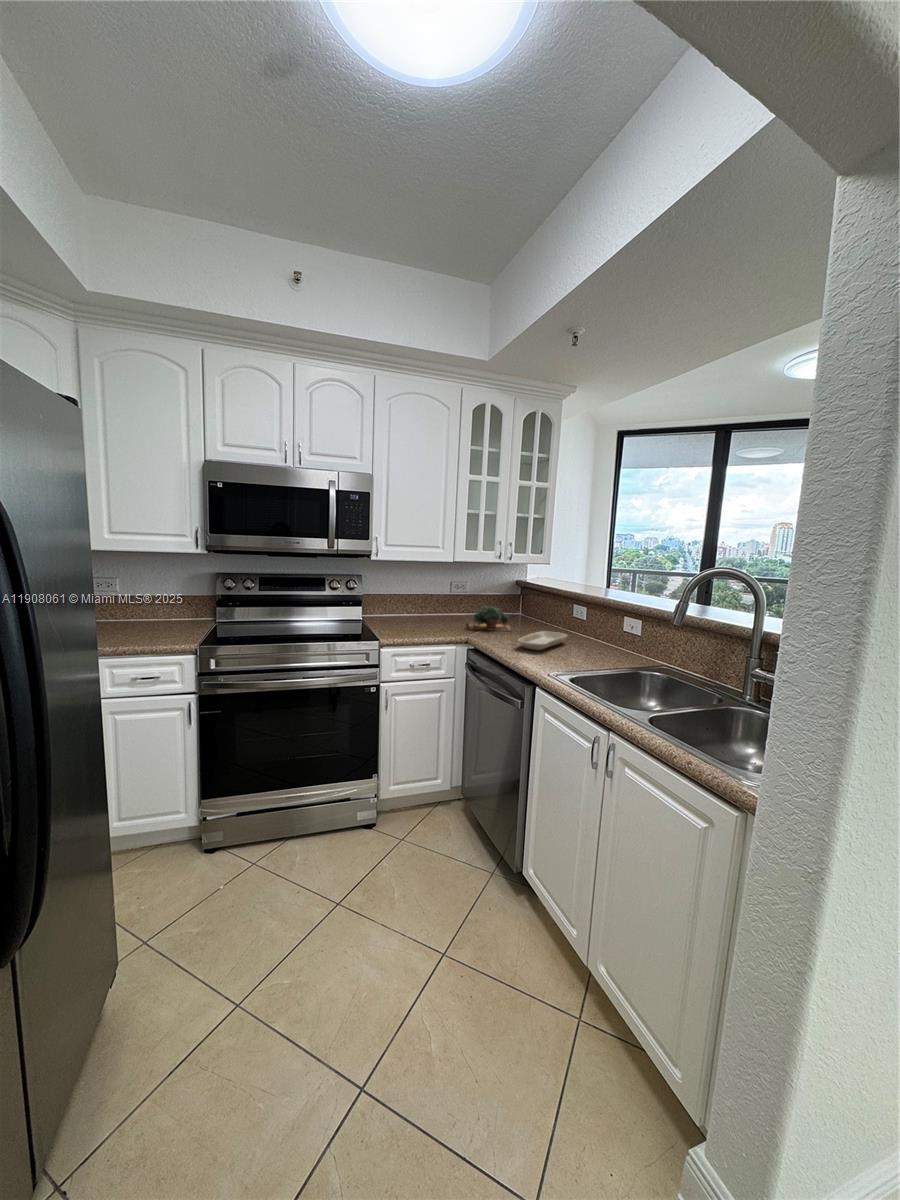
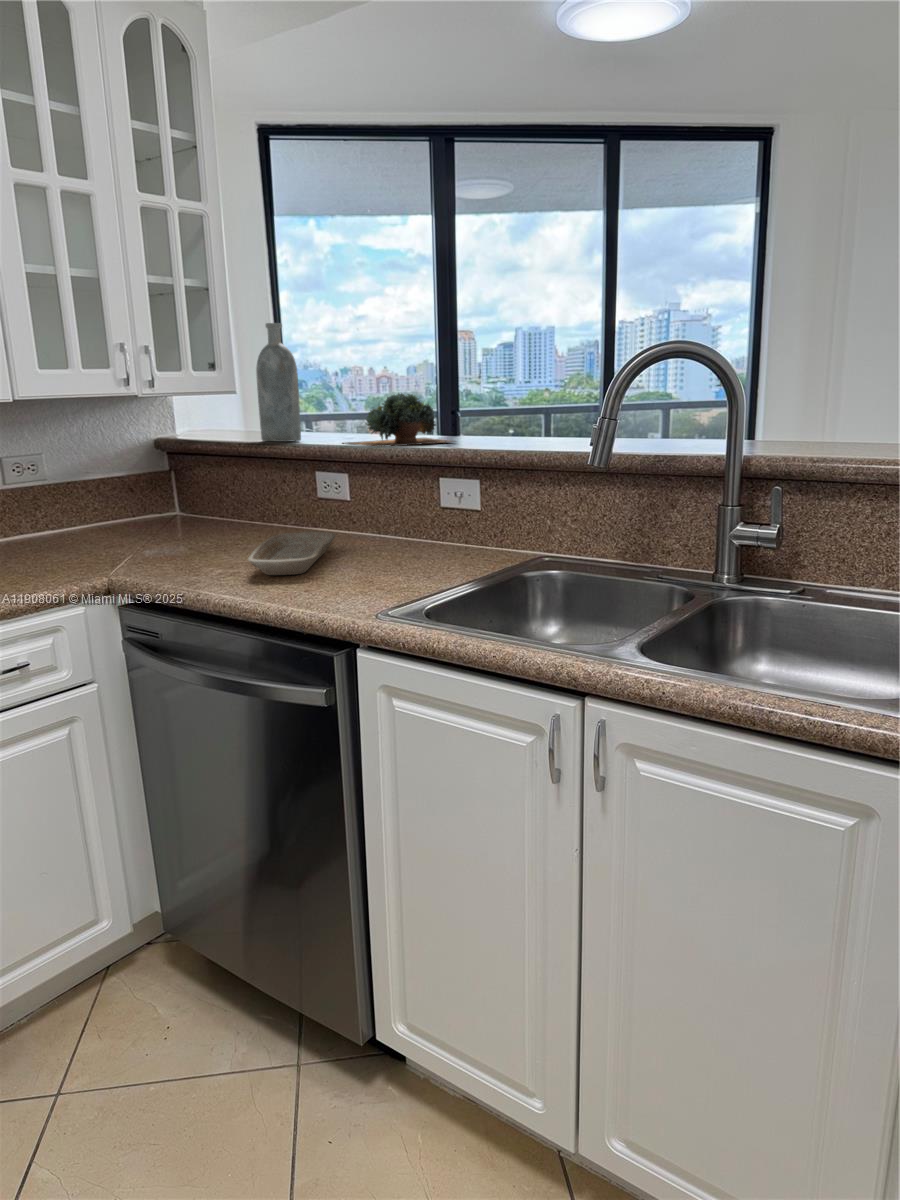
bottle: none [555,535,575,590] -> present [256,323,301,442]
succulent plant: present [467,606,511,631] -> present [343,393,454,446]

